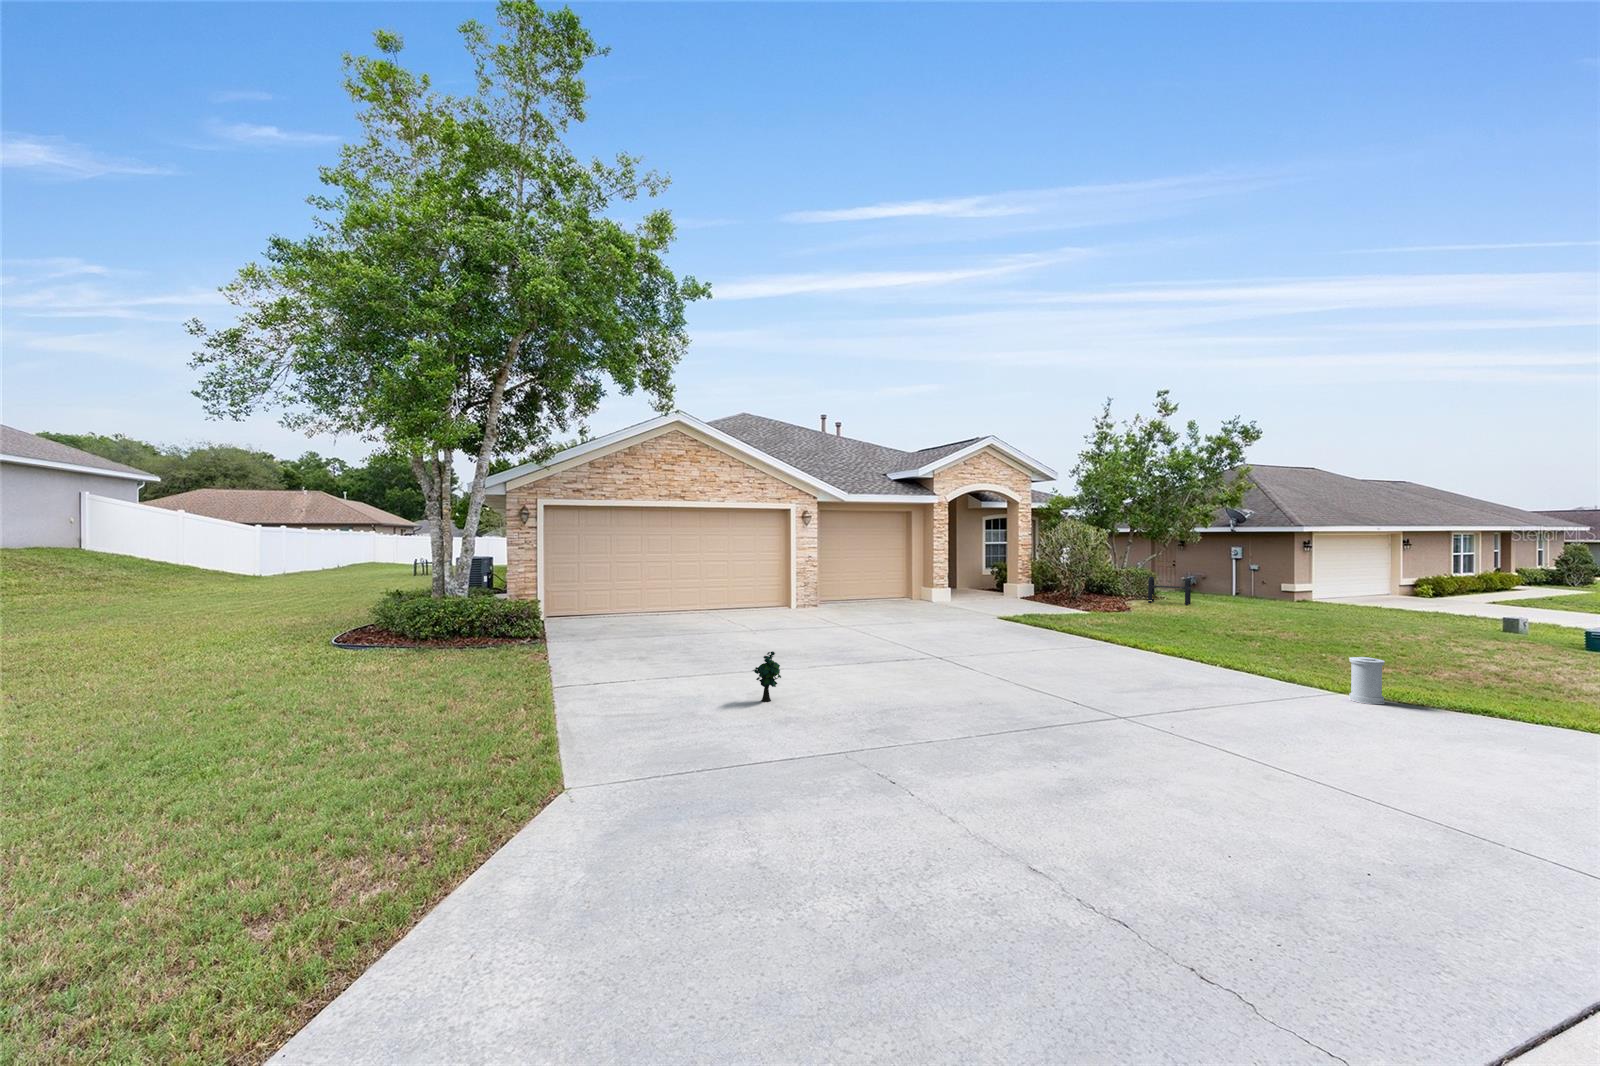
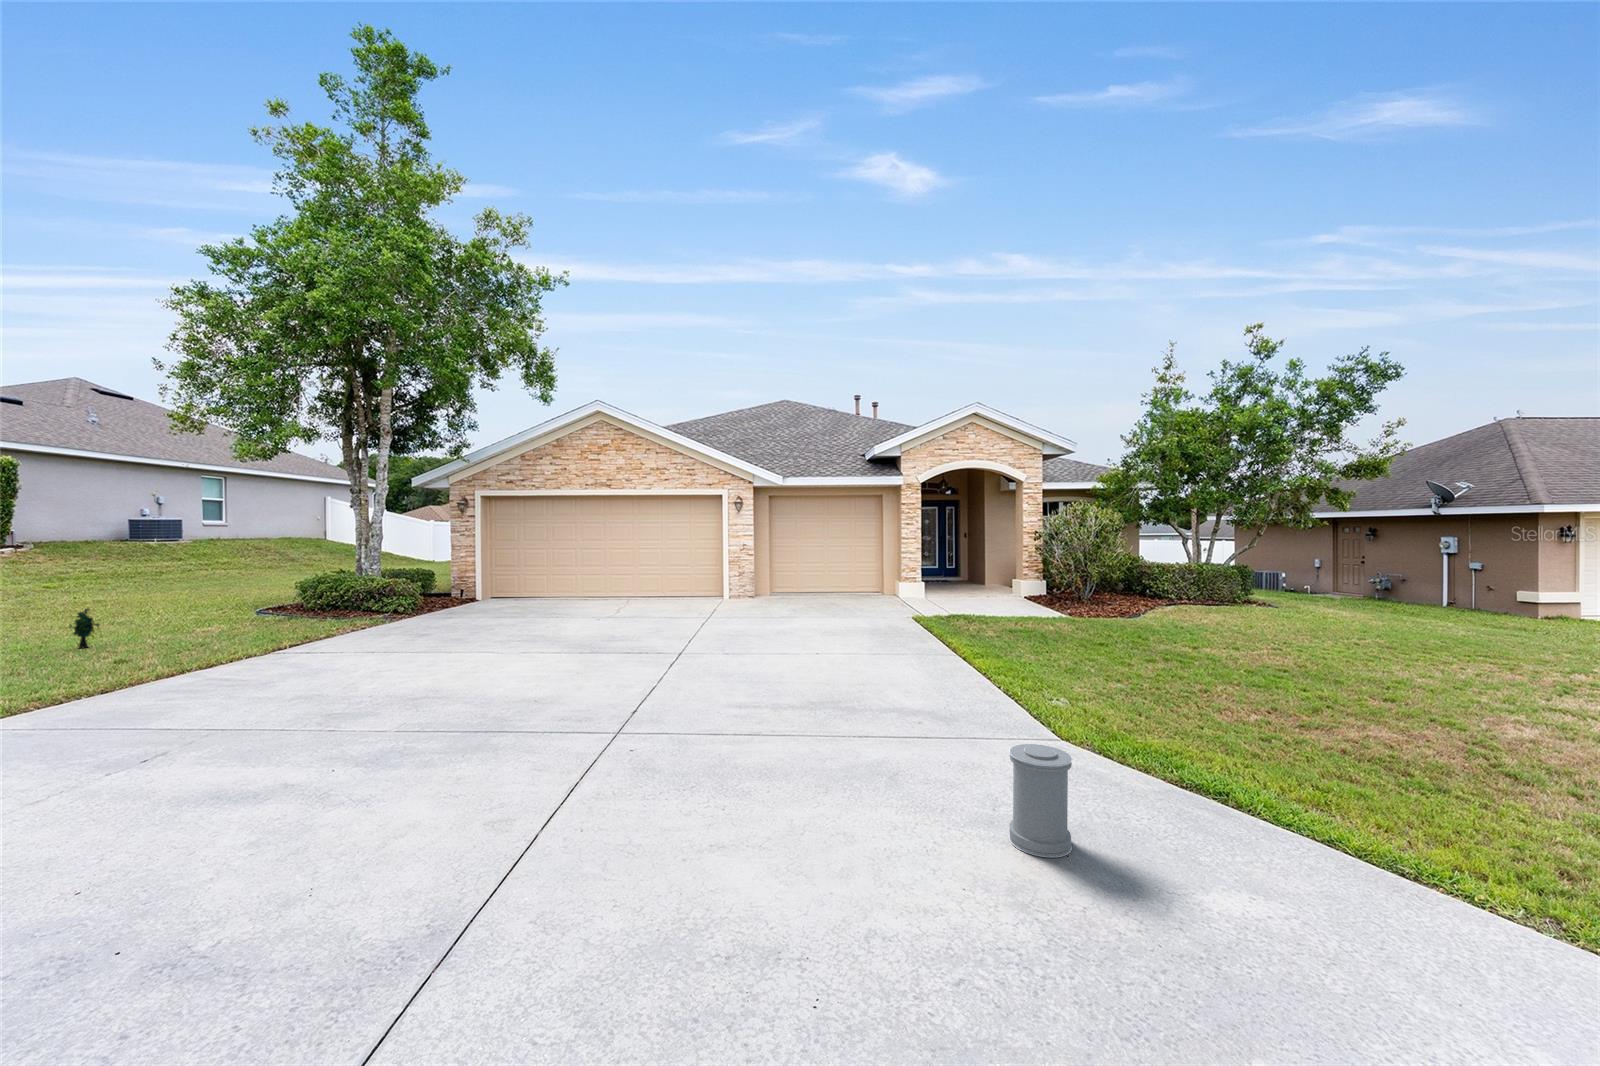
bench: present [1148,577,1191,605] -> none [1213,575,1281,615]
decorative plant: present [753,651,781,702] -> present [69,609,99,649]

